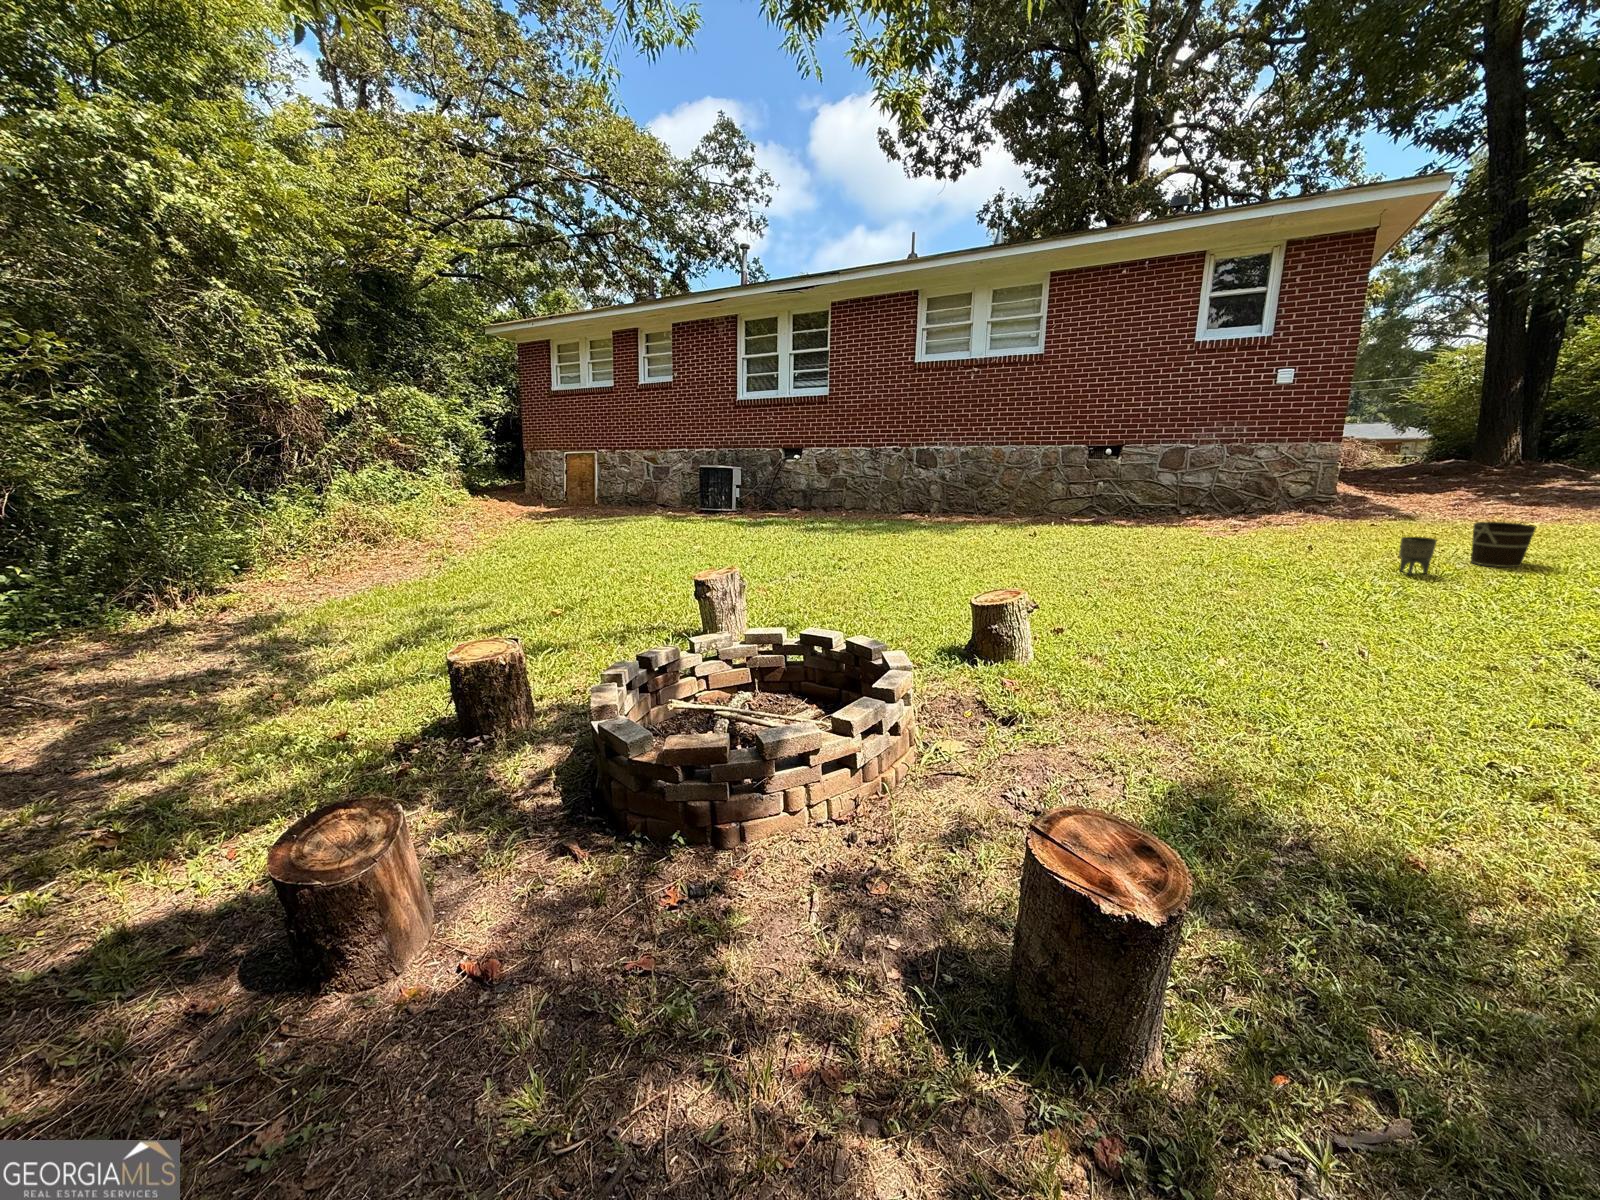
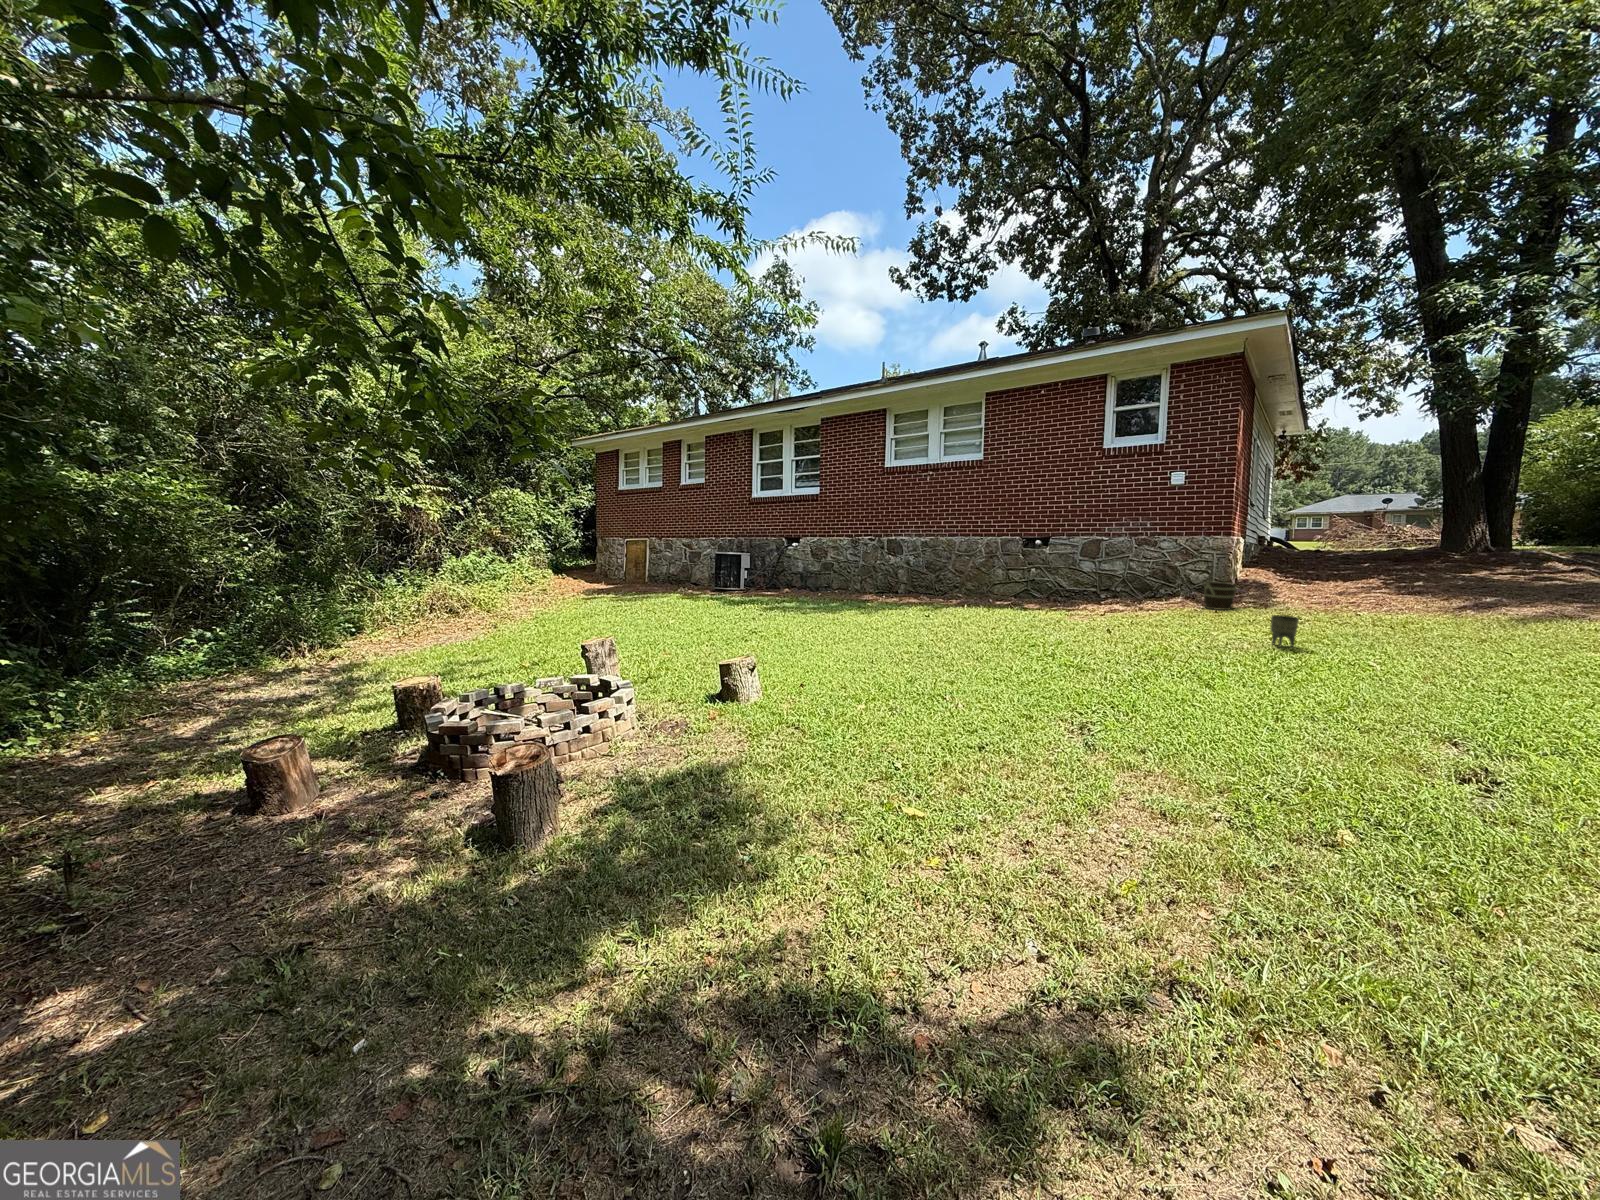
bucket: present [1471,522,1536,567] -> present [1204,582,1236,610]

